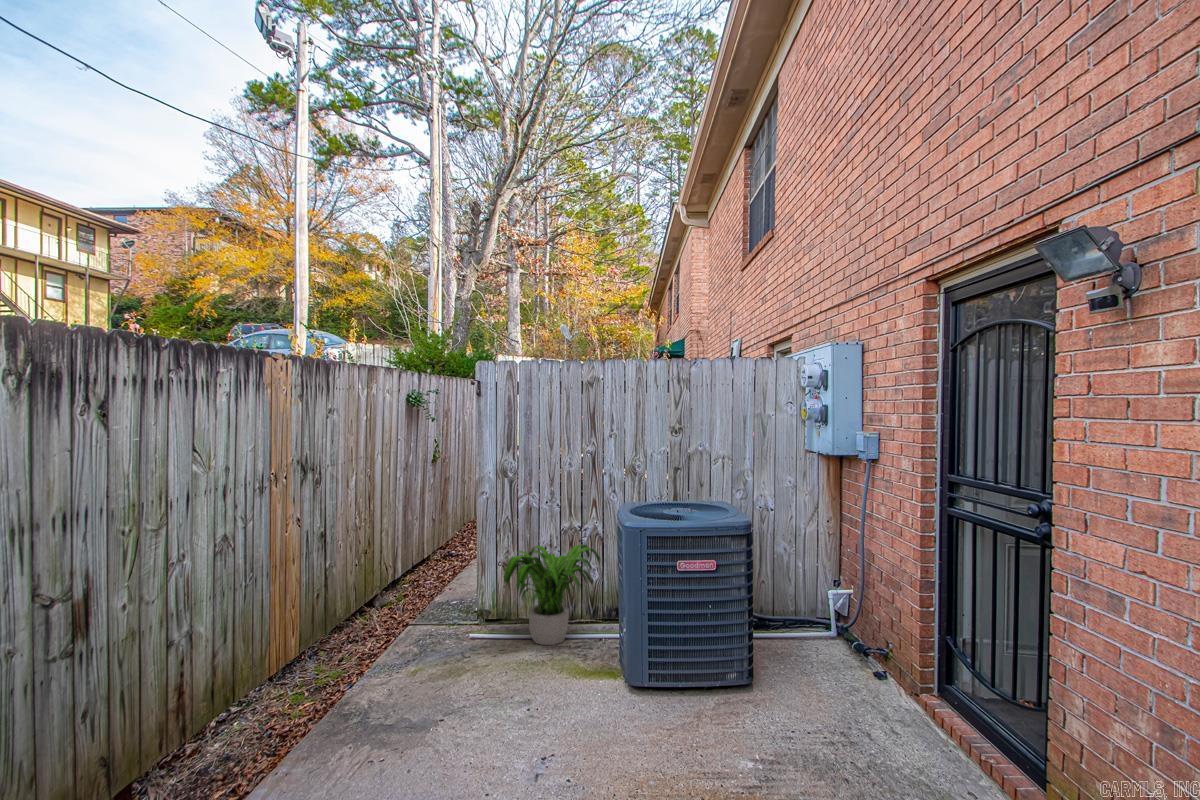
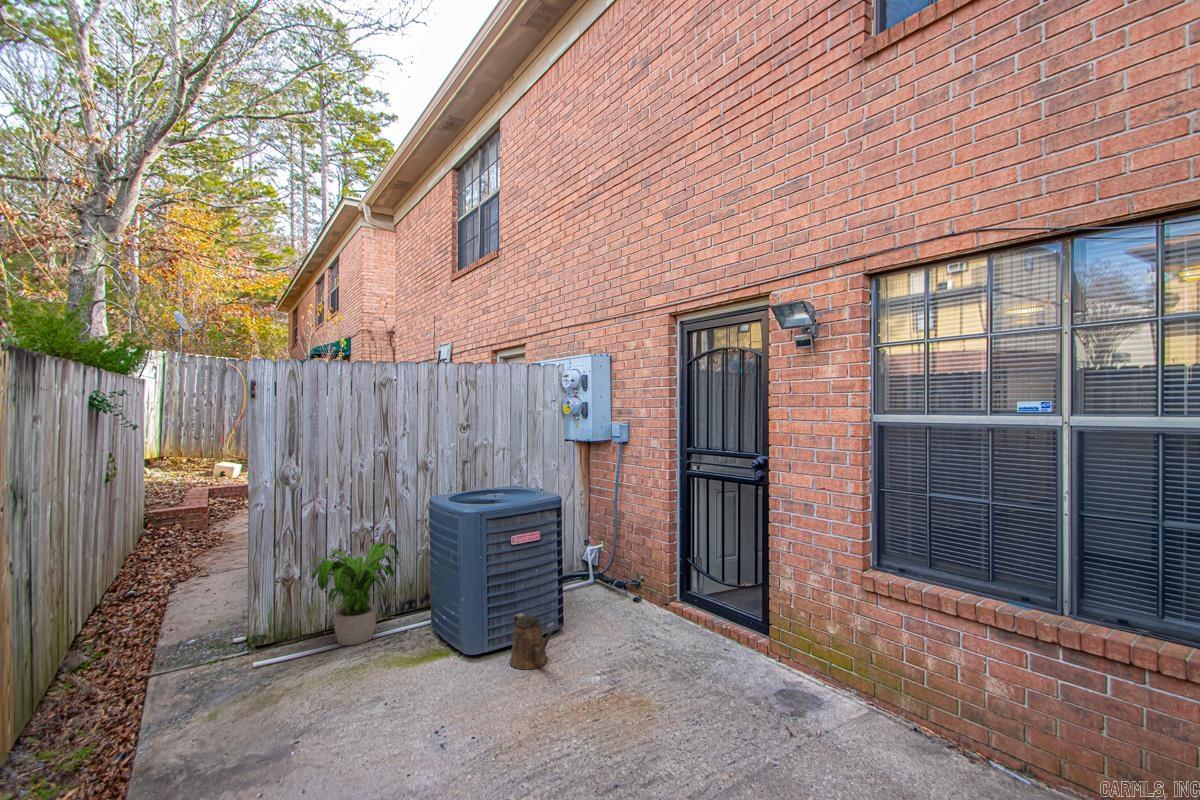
watering can: none [664,656,711,728] -> present [510,614,554,669]

